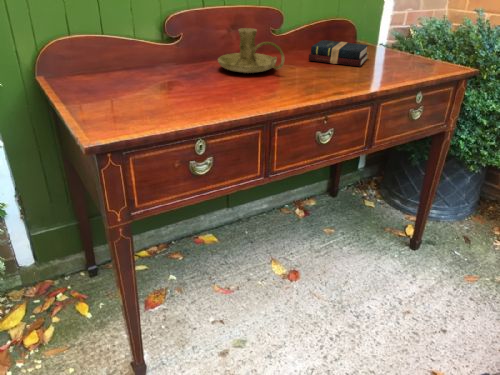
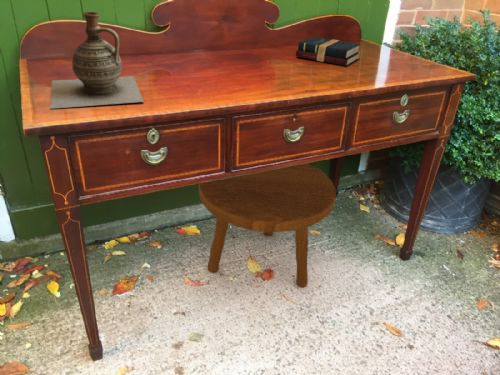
ceramic jug: none [87,26,189,126] -> present [50,12,143,109]
candle holder: present [218,28,284,73] -> none [198,20,262,65]
footstool: none [221,158,357,284] -> present [199,164,336,287]

